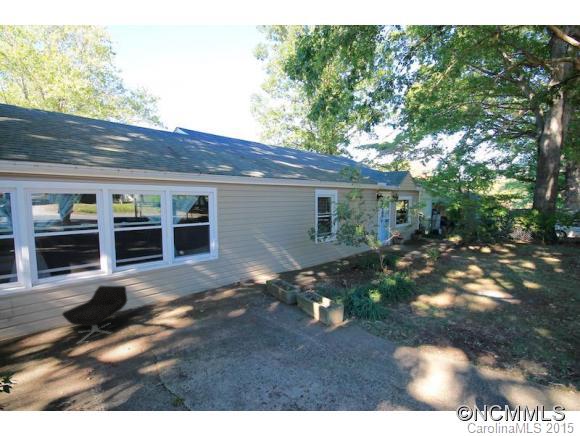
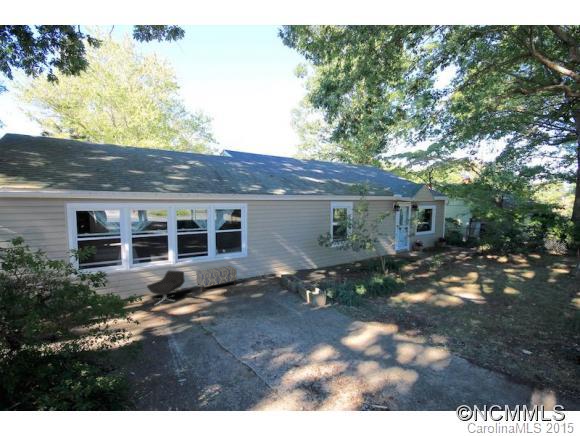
bench: none [145,273,205,313] -> present [196,266,237,292]

